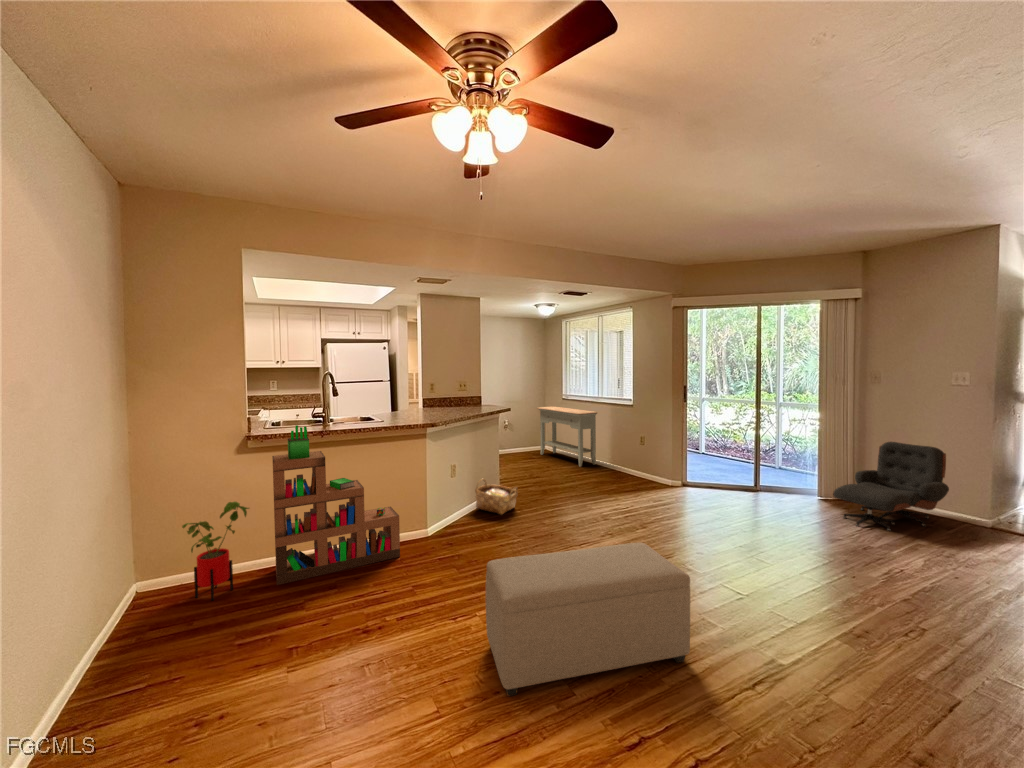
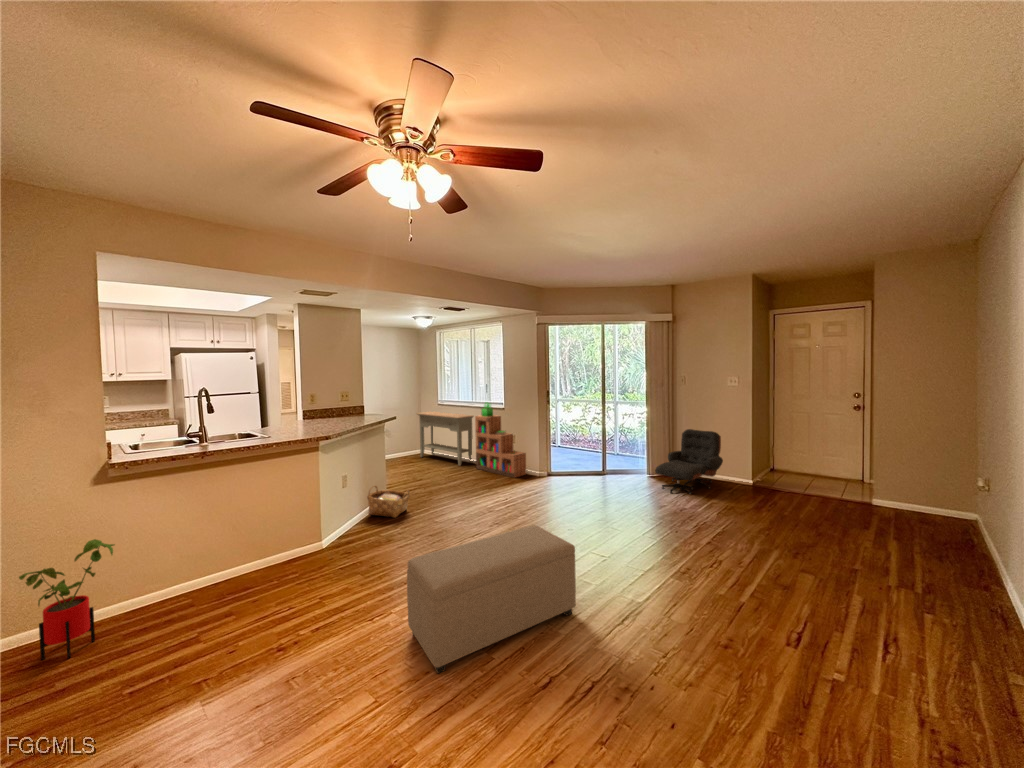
bookshelf: present [272,425,400,585] -> present [475,403,526,478]

